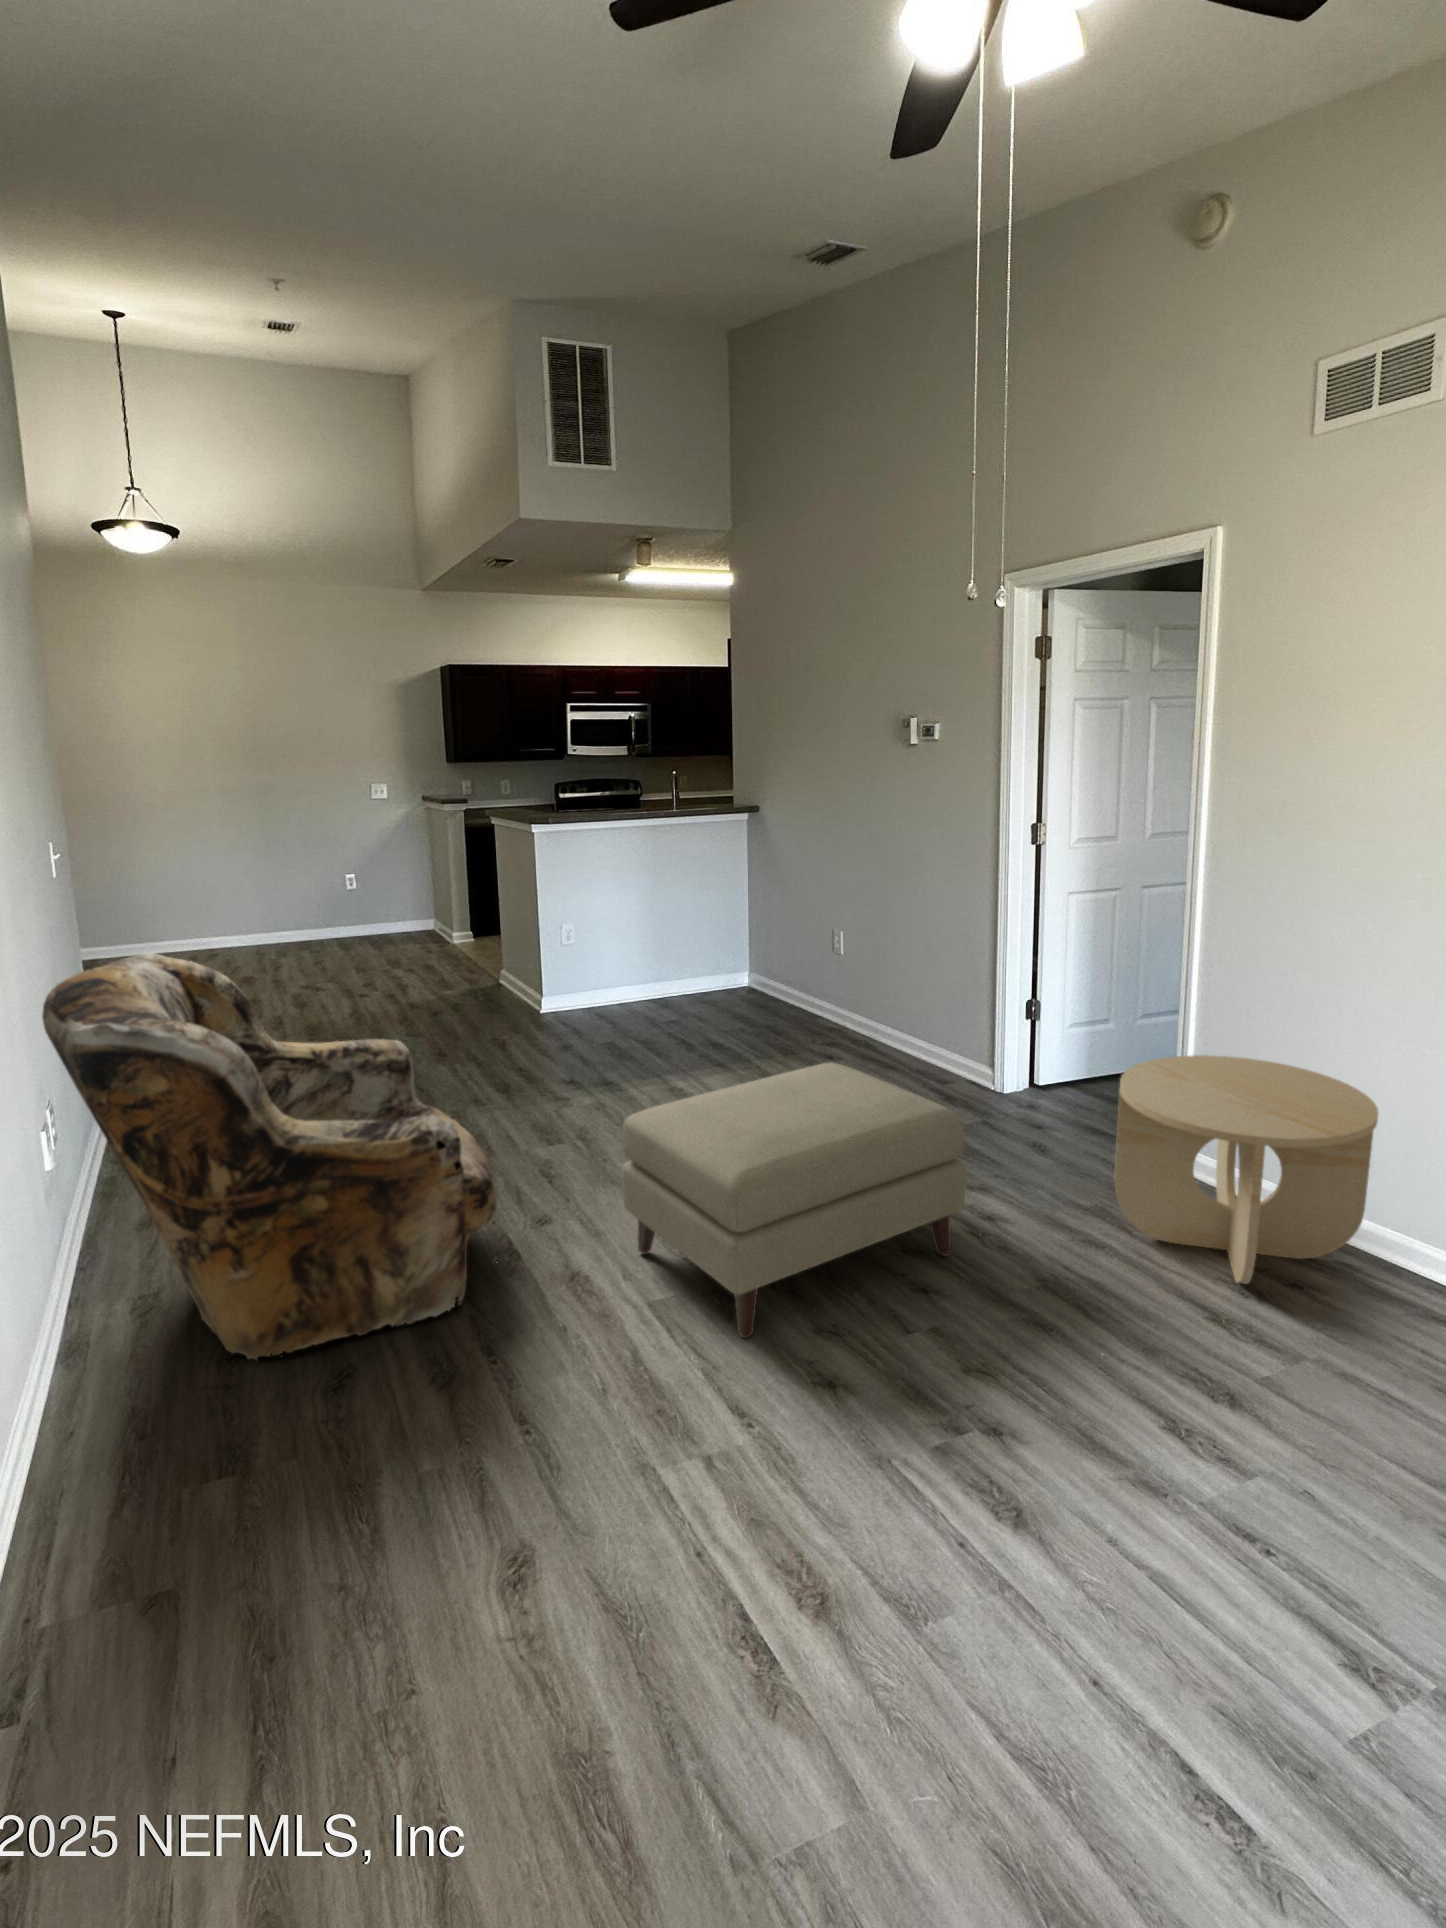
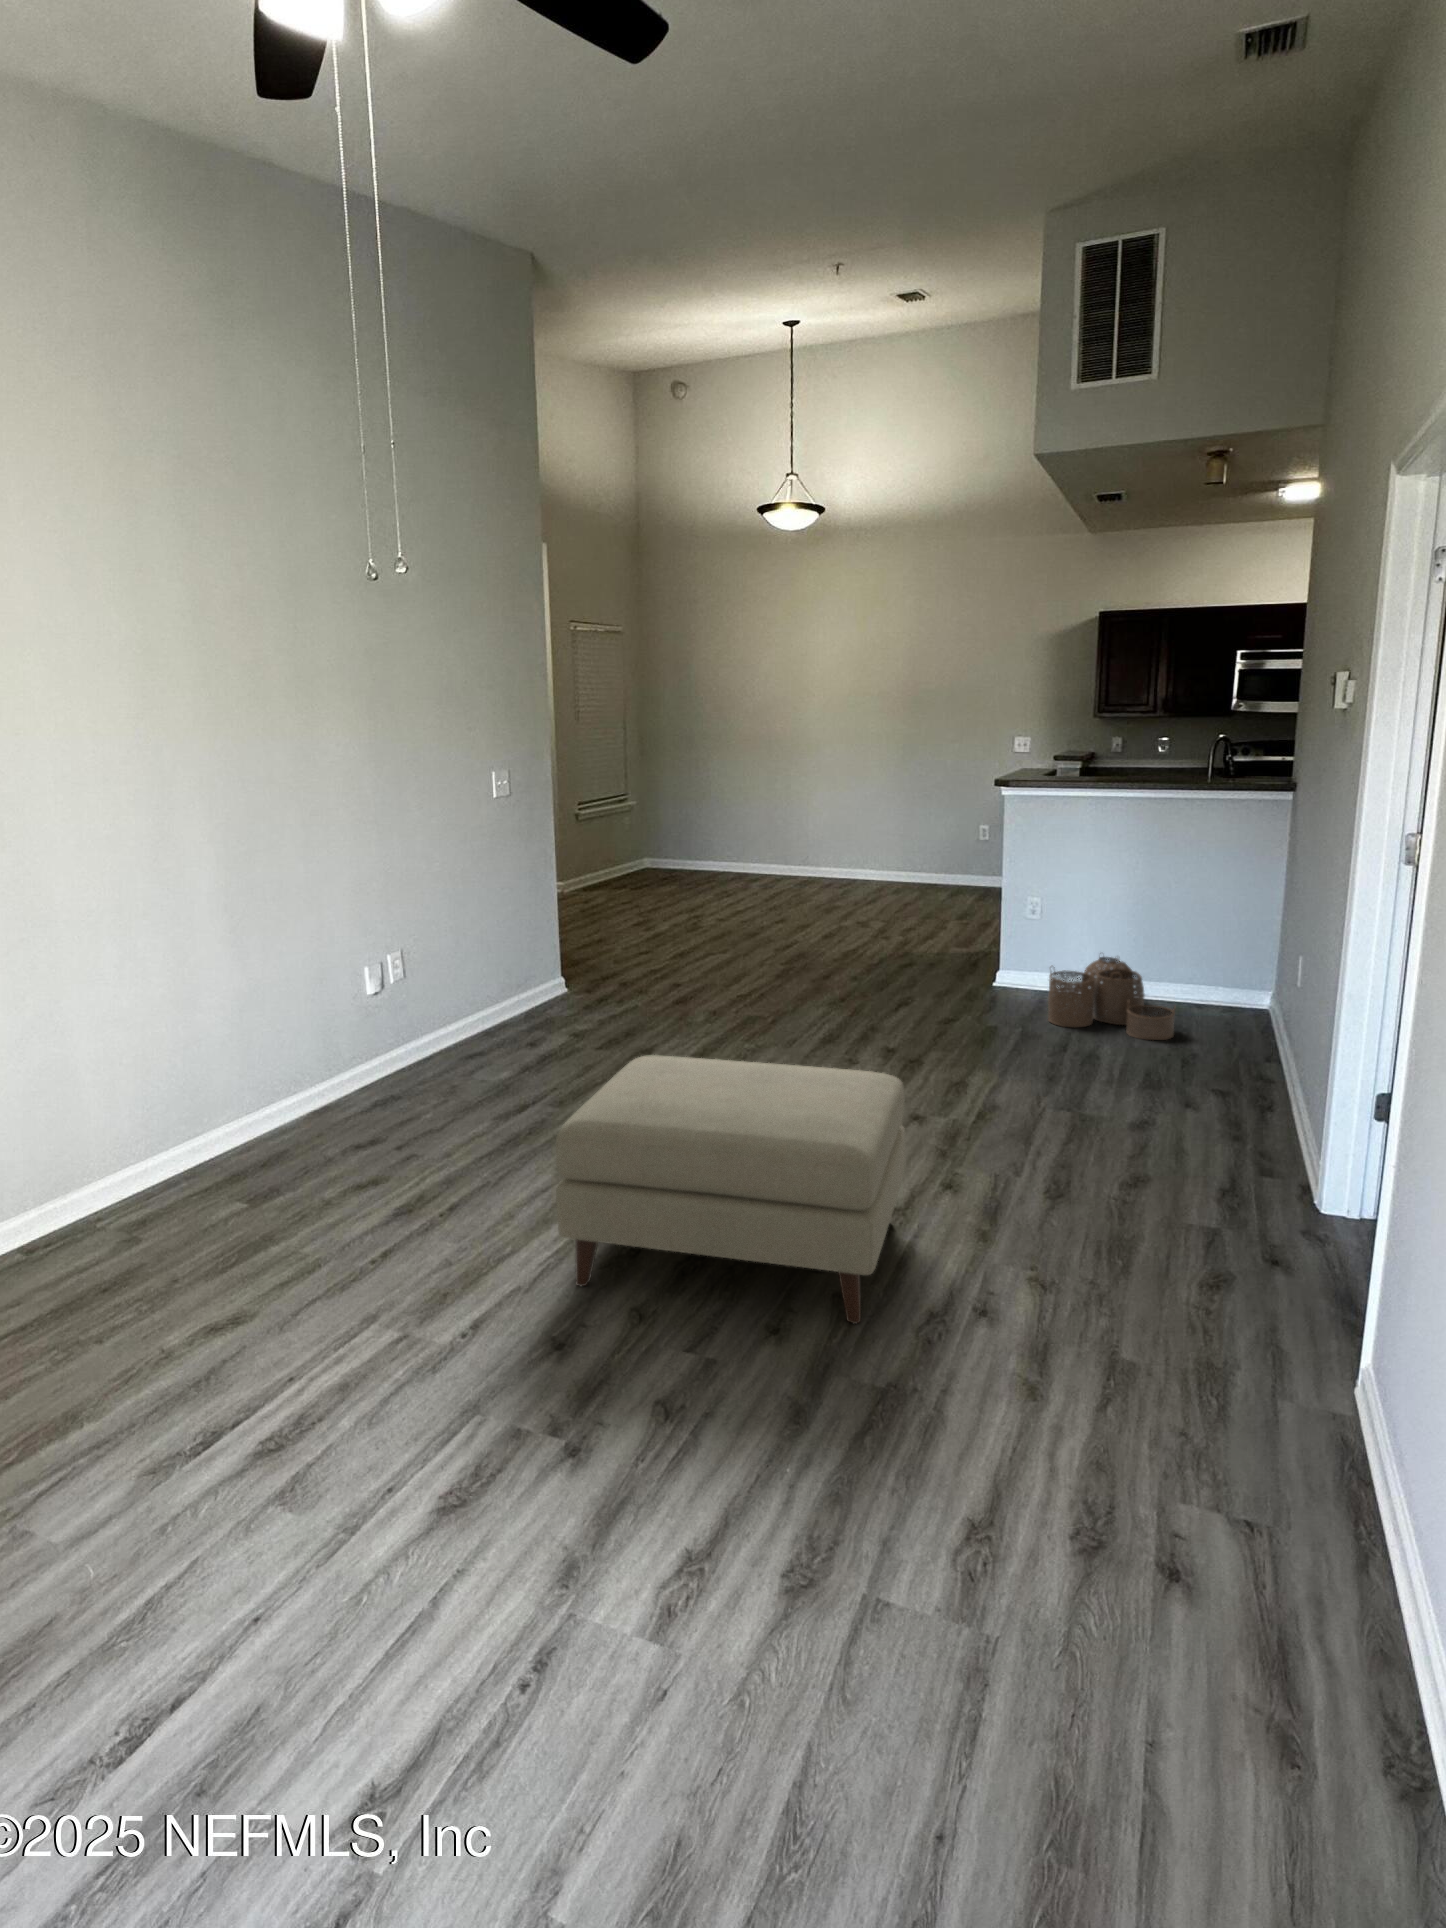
armchair: present [42,952,497,1361] -> none [266,839,617,1171]
woven basket: none [620,961,729,1026] -> present [1048,956,1176,1040]
side table: present [1114,1055,1378,1284] -> none [1007,1189,1400,1582]

